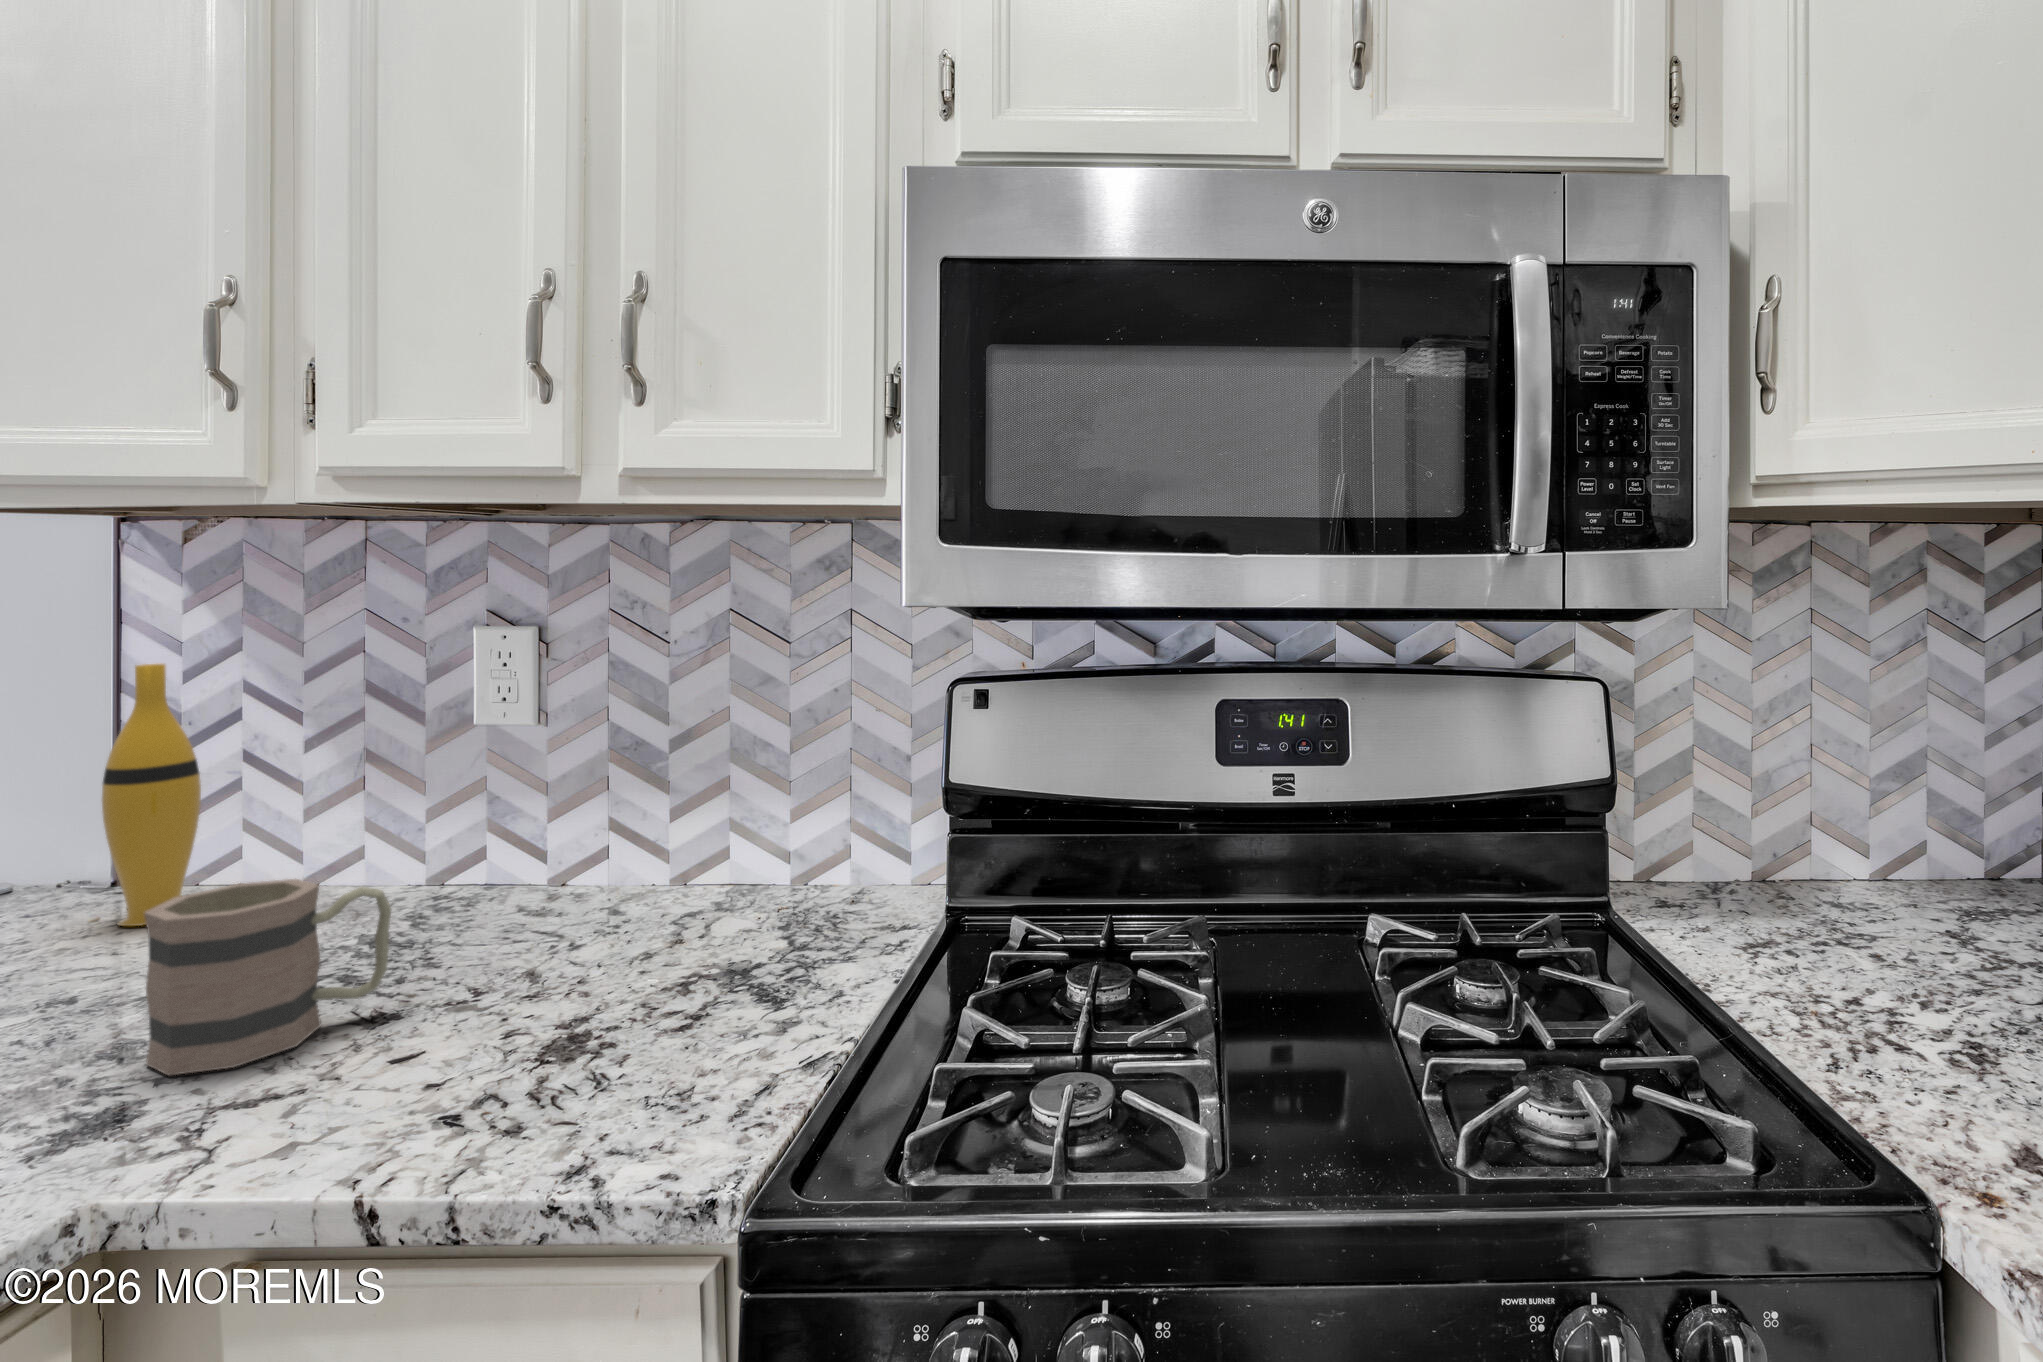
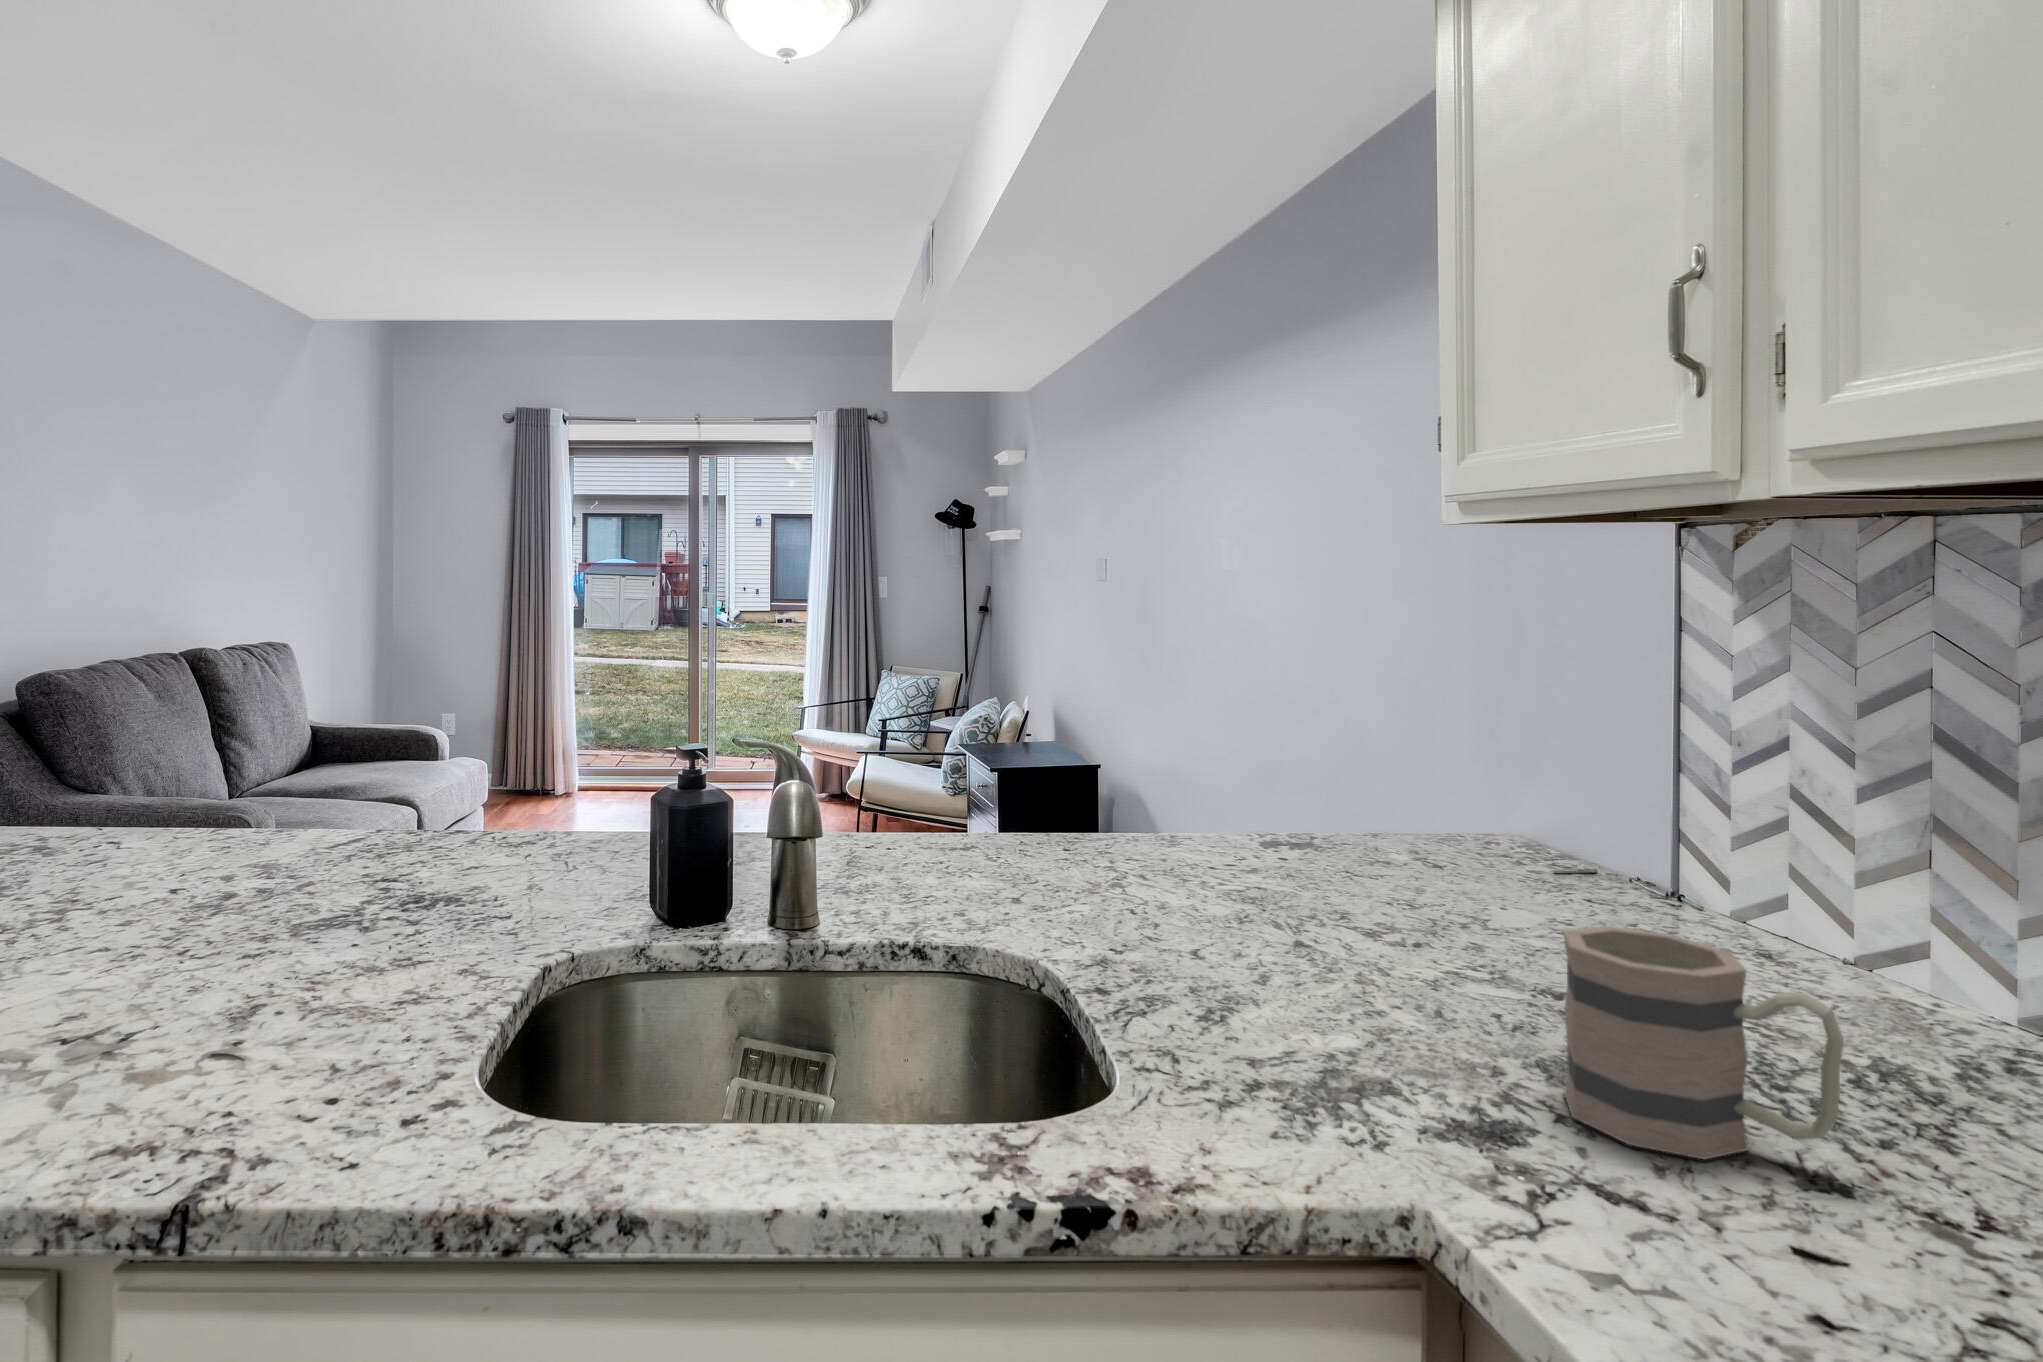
vase: present [102,664,201,926] -> none [1635,672,1729,952]

